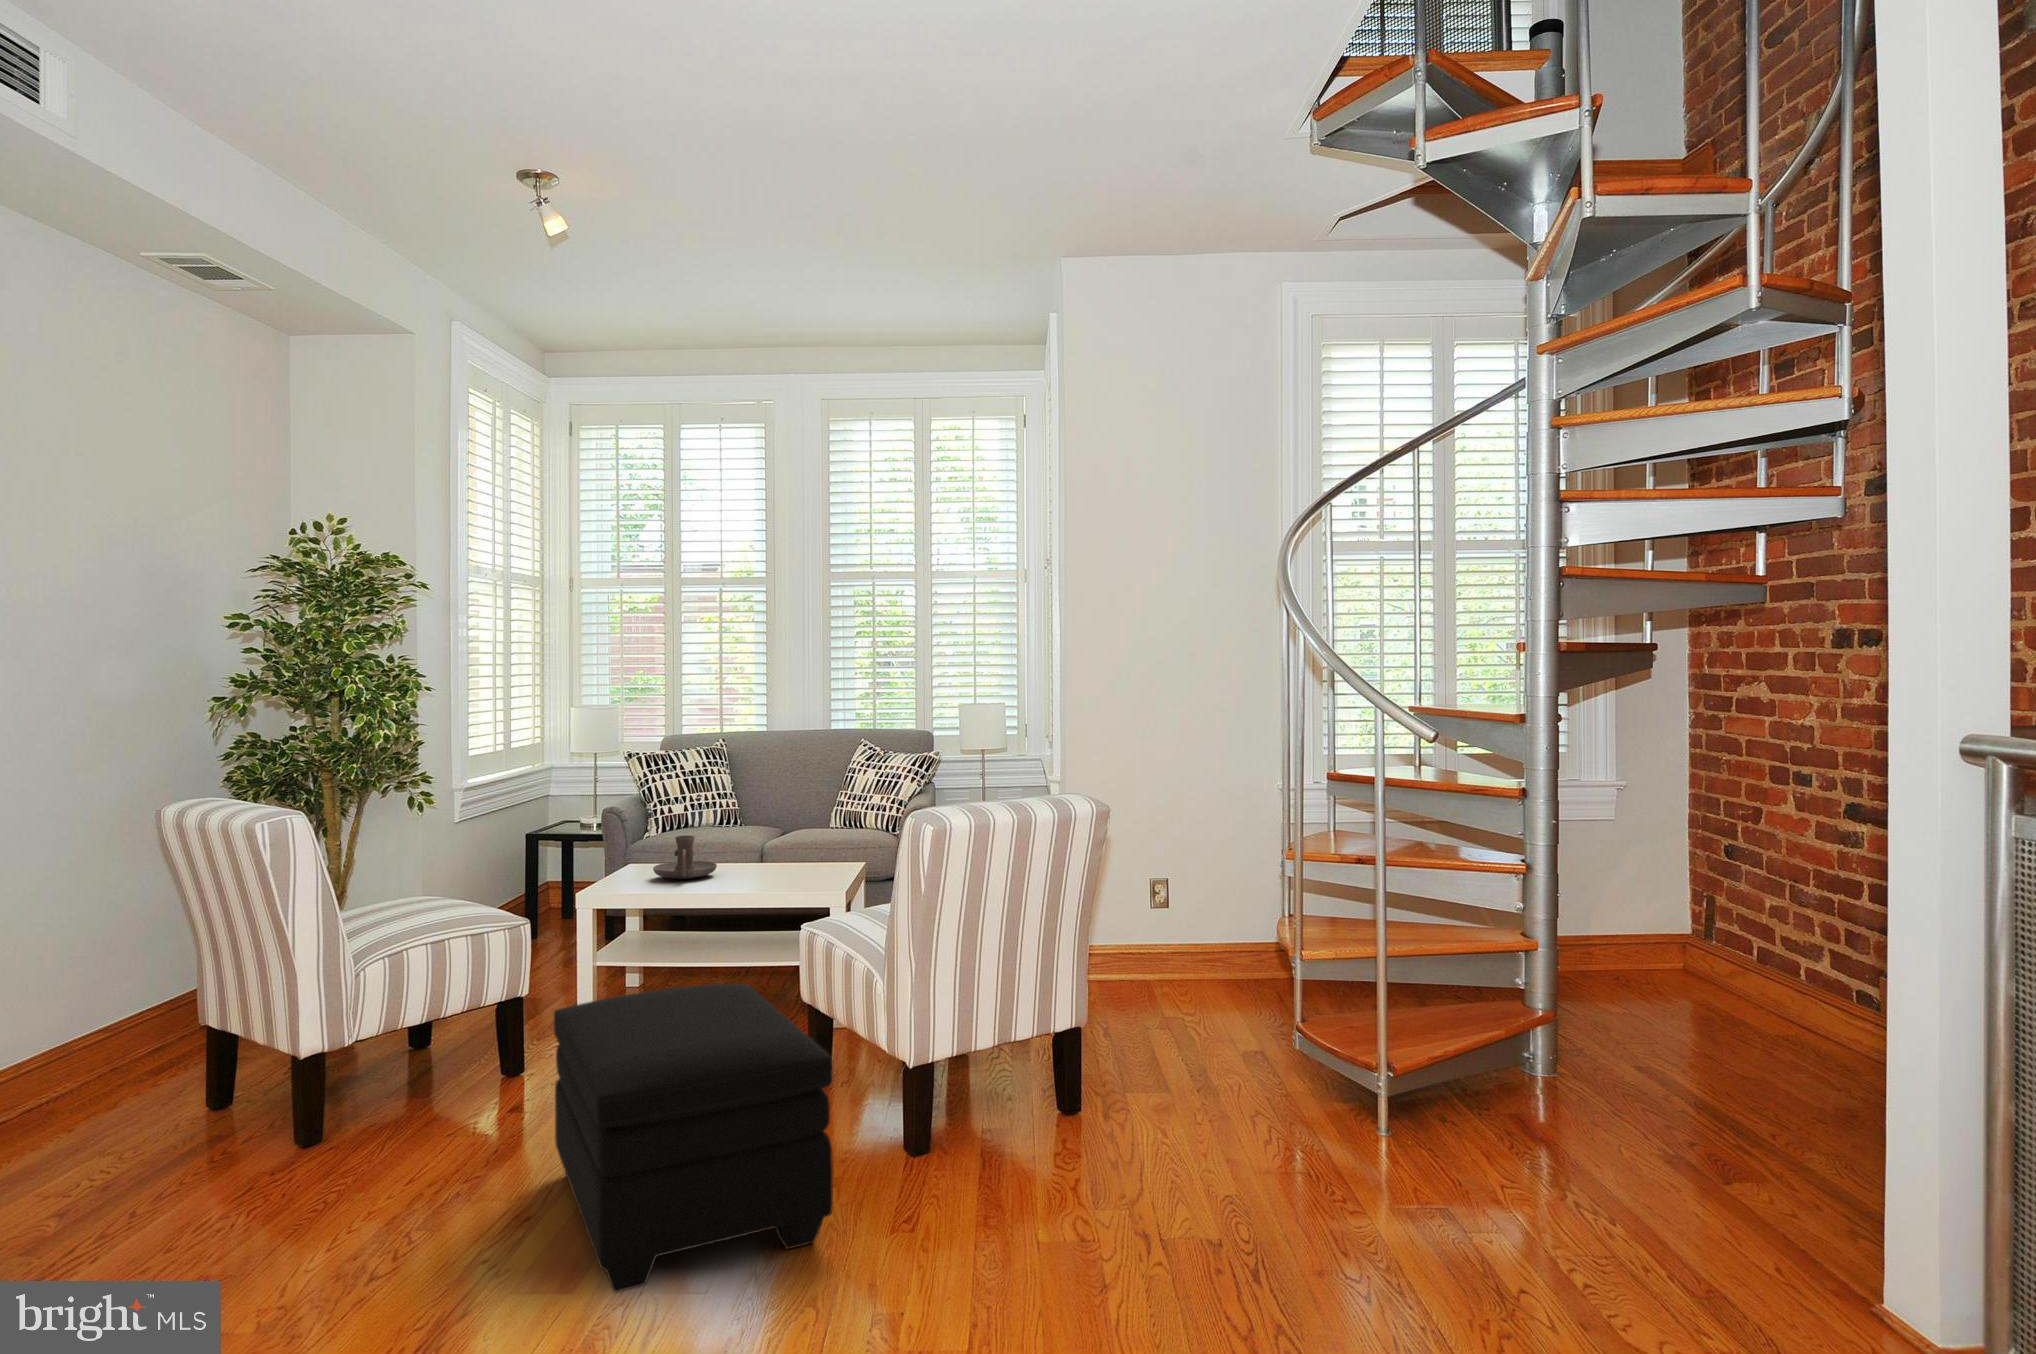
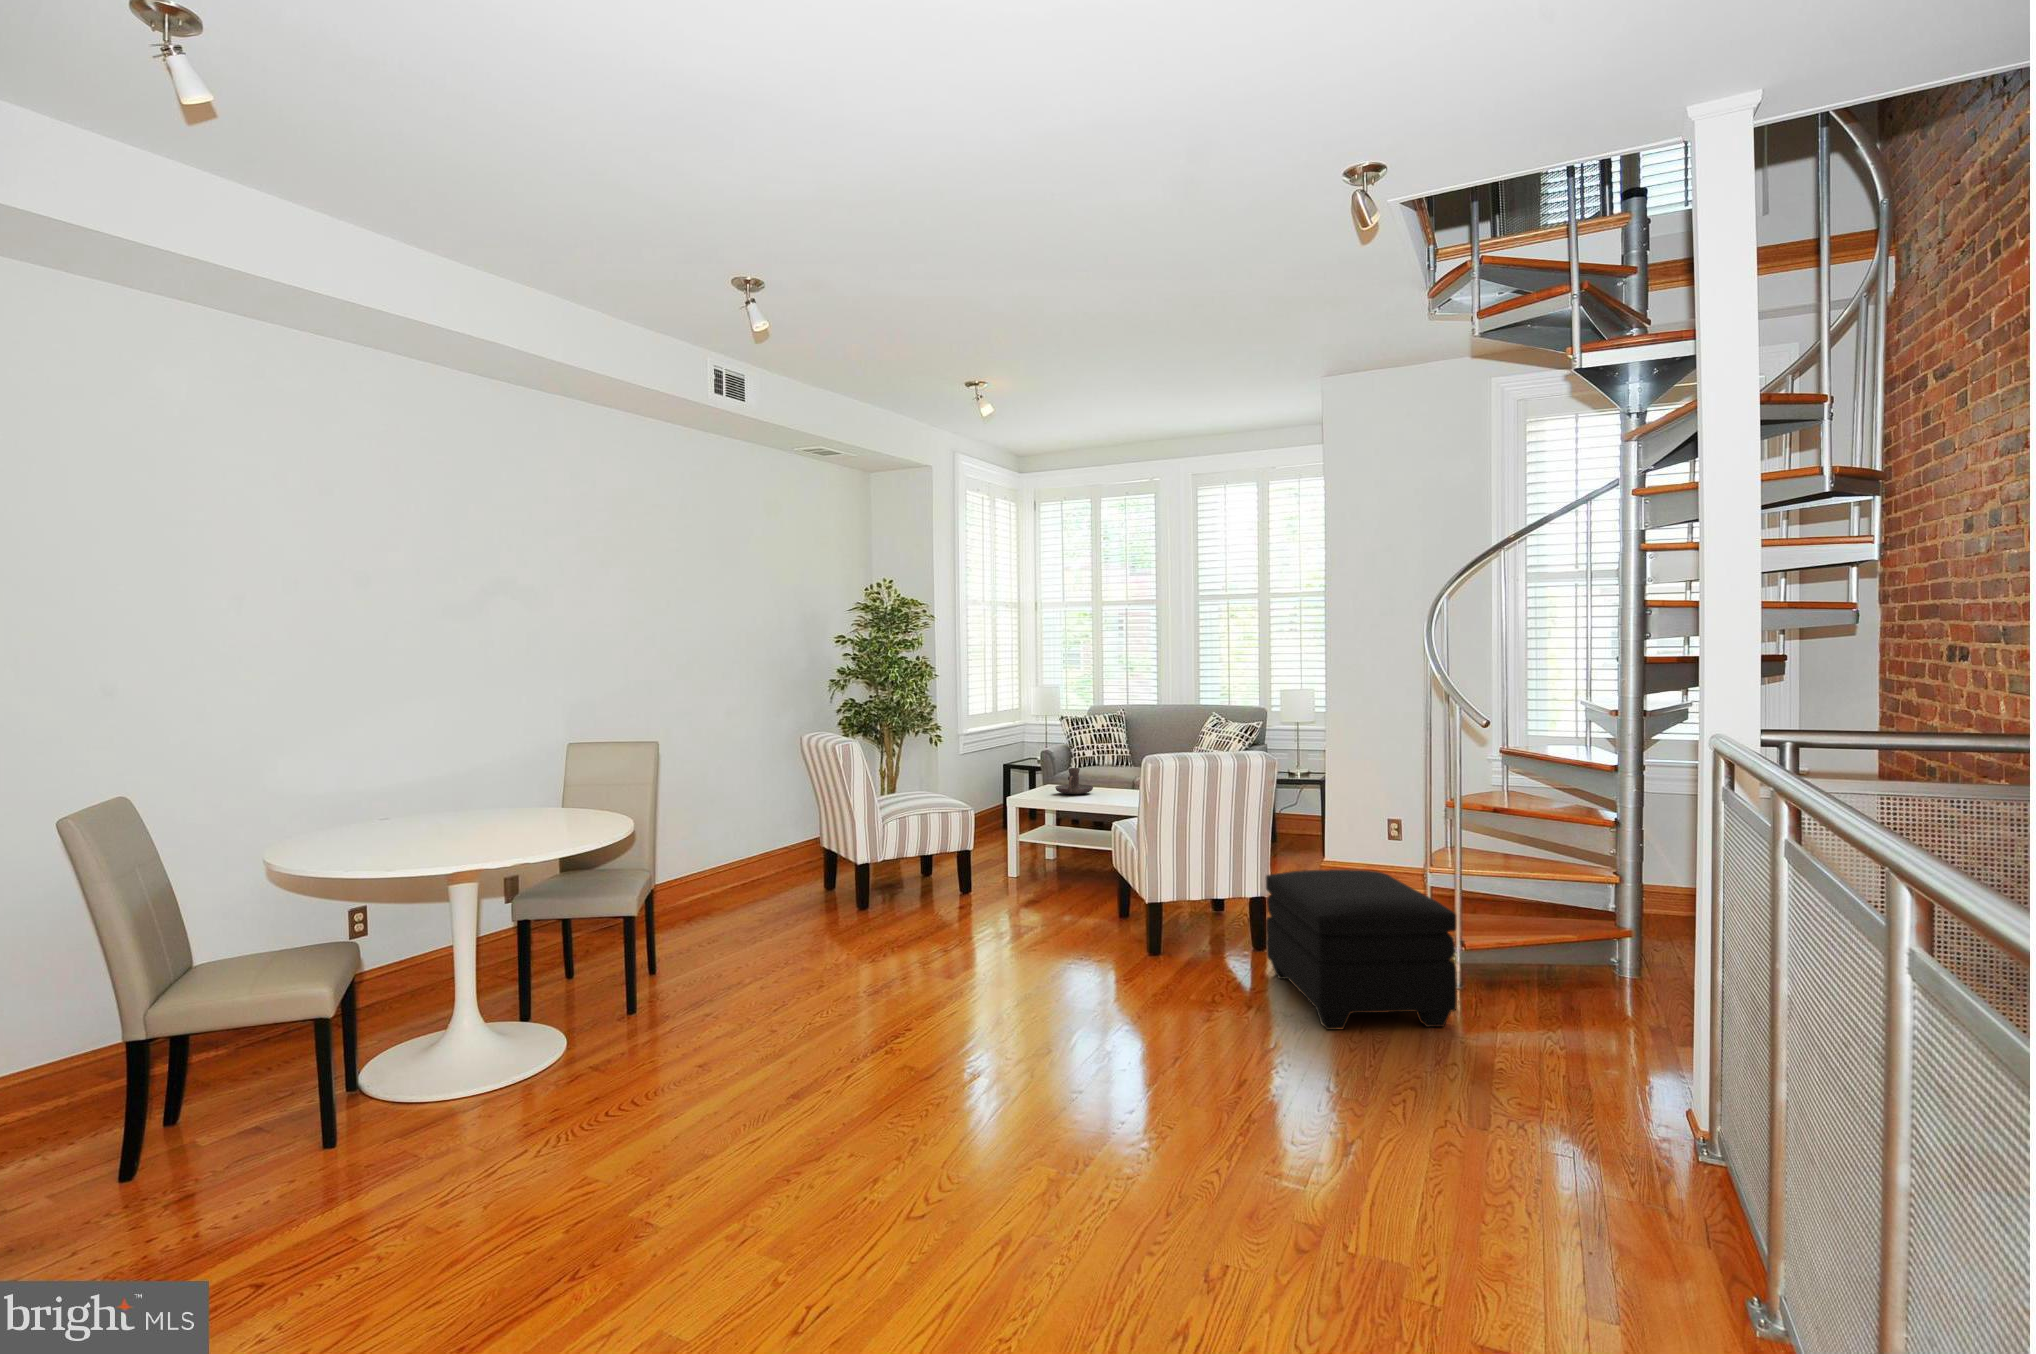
ottoman: present [554,984,833,1292] -> present [1266,869,1457,1030]

